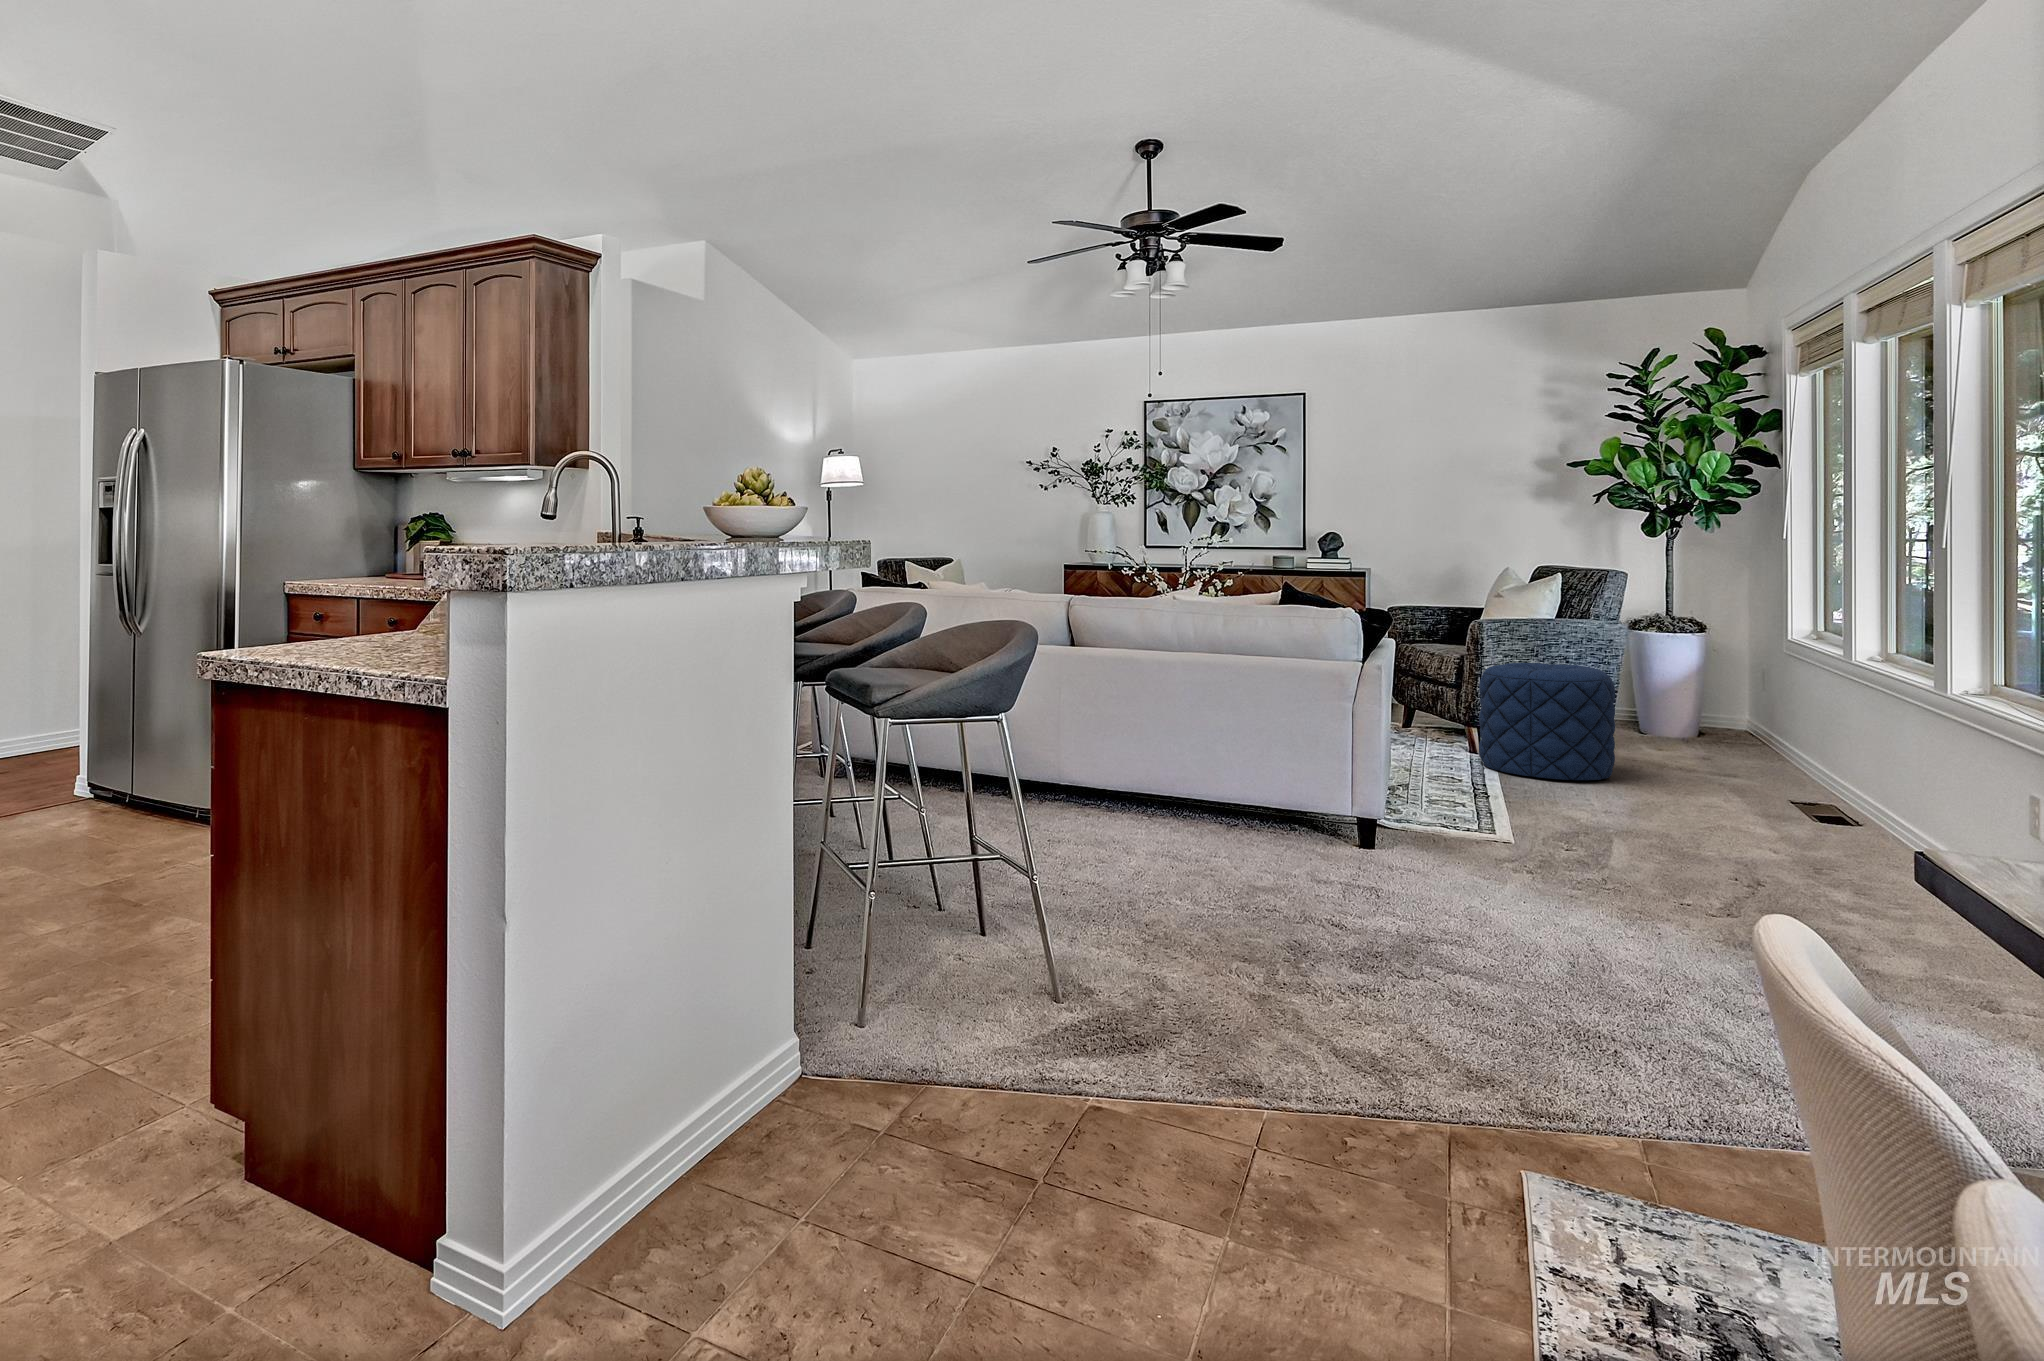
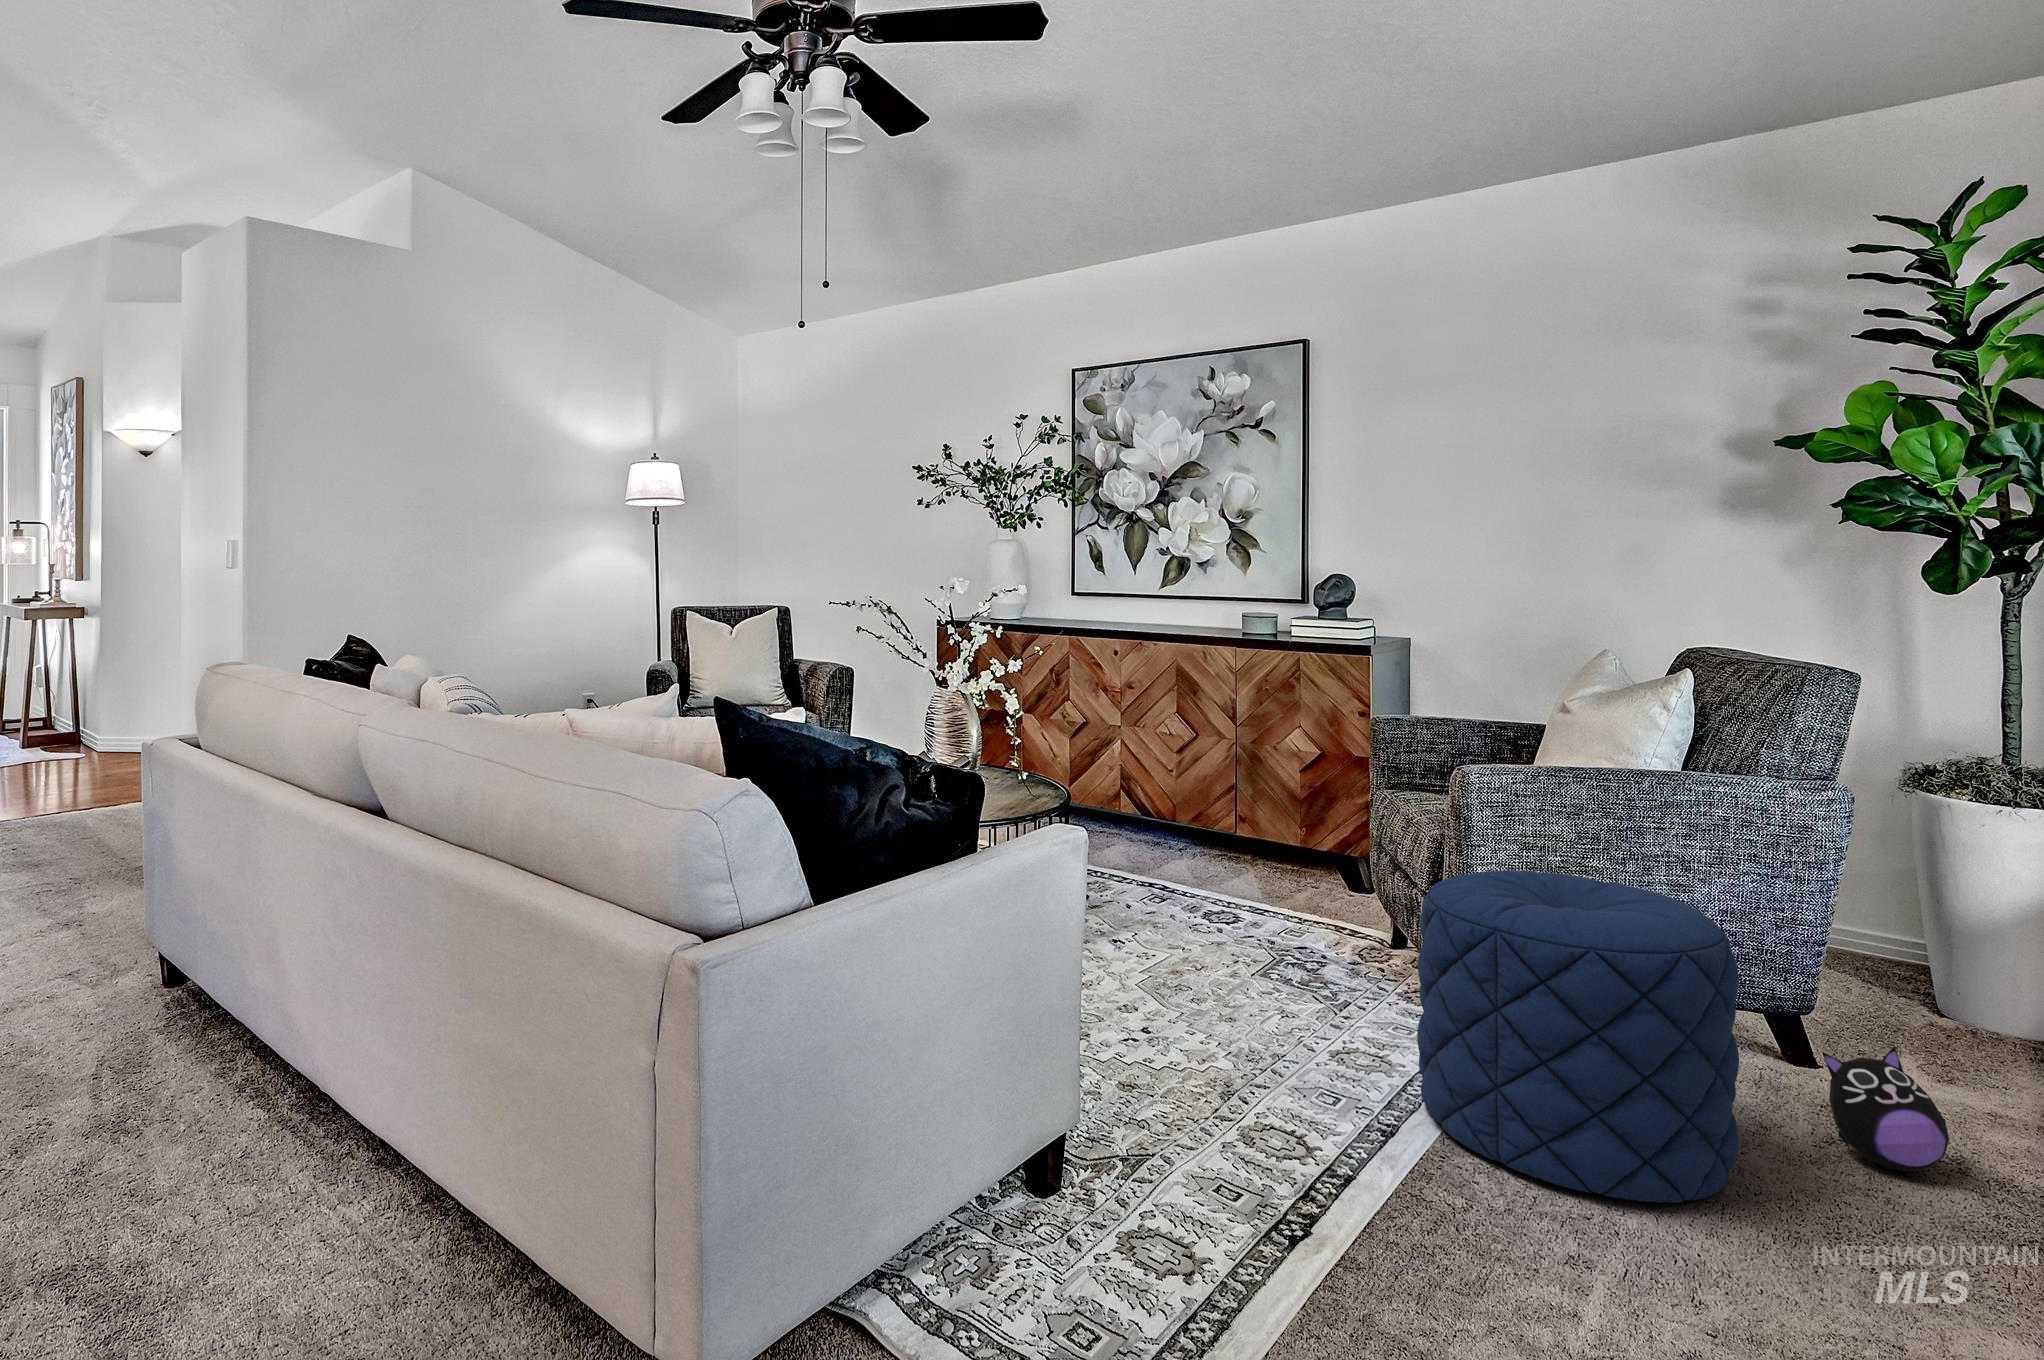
plush toy: none [1632,722,1678,769] -> present [1822,1046,1949,1171]

